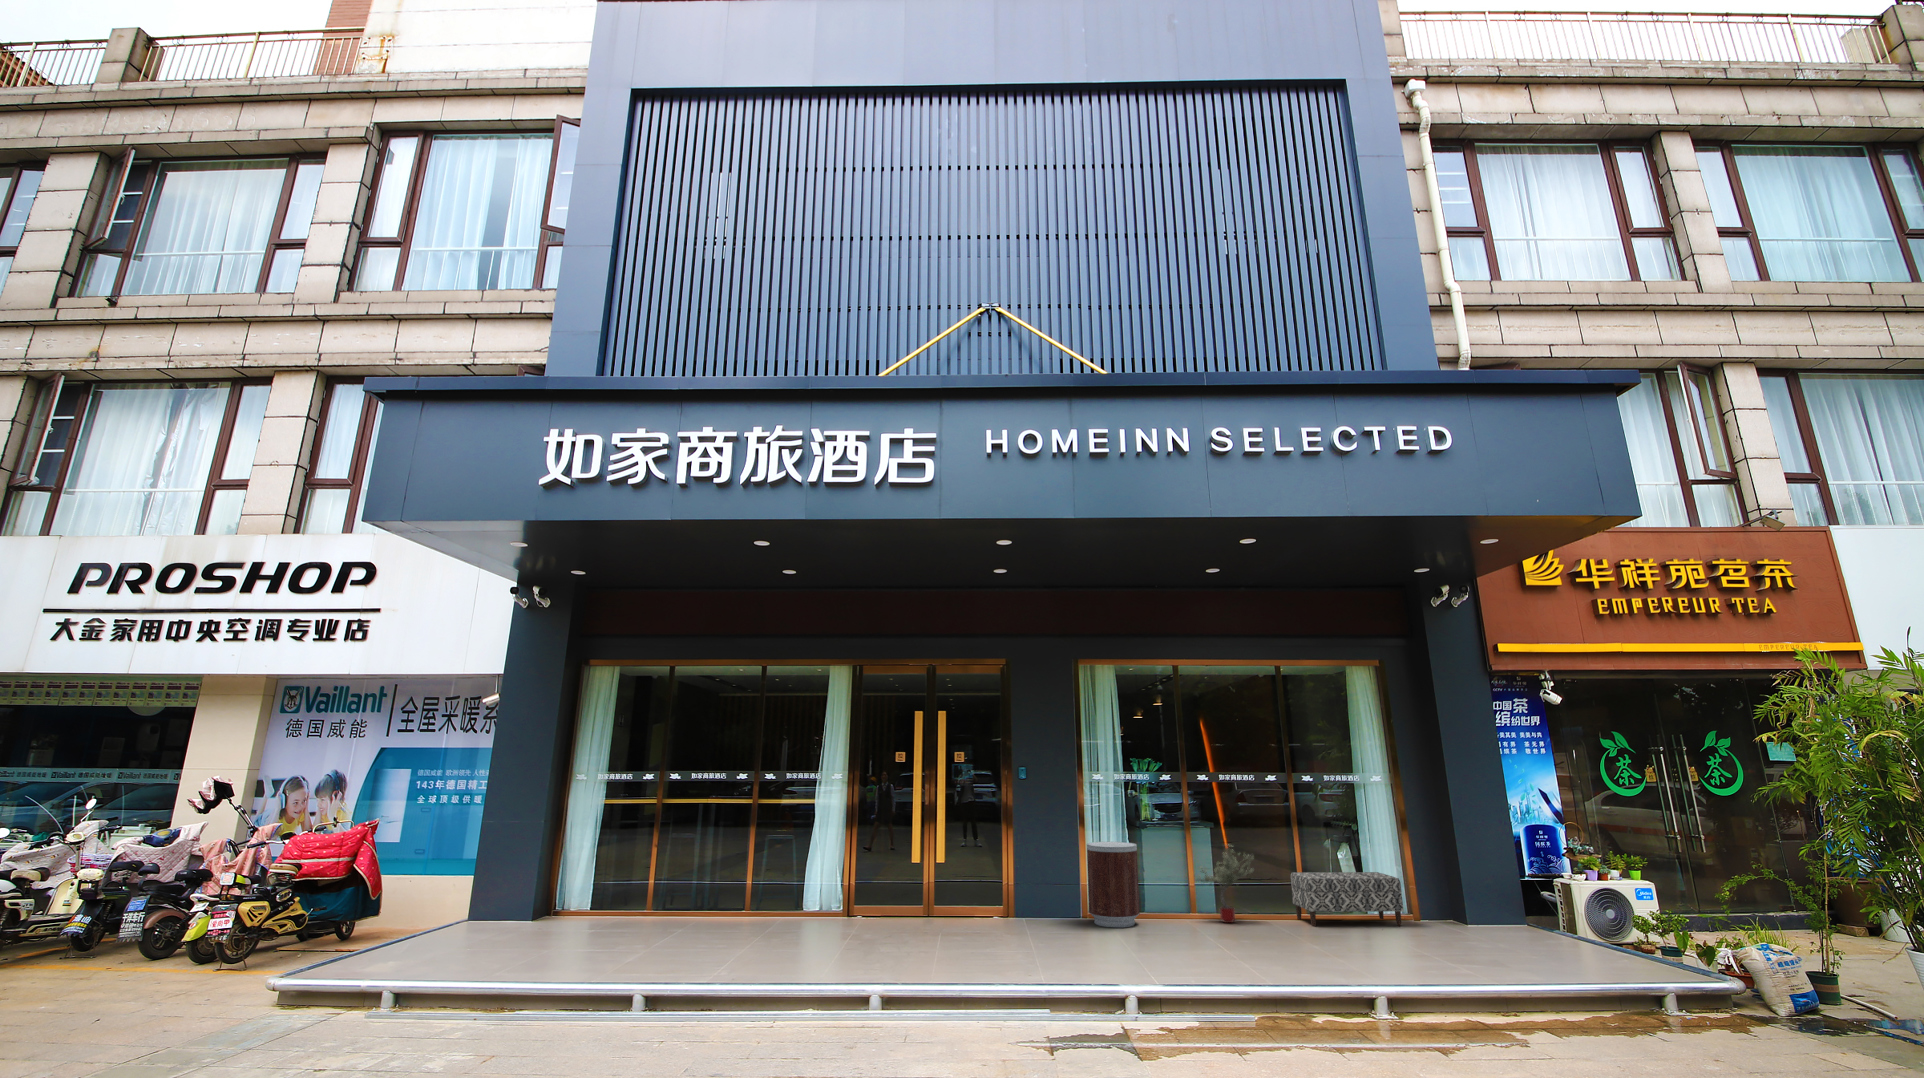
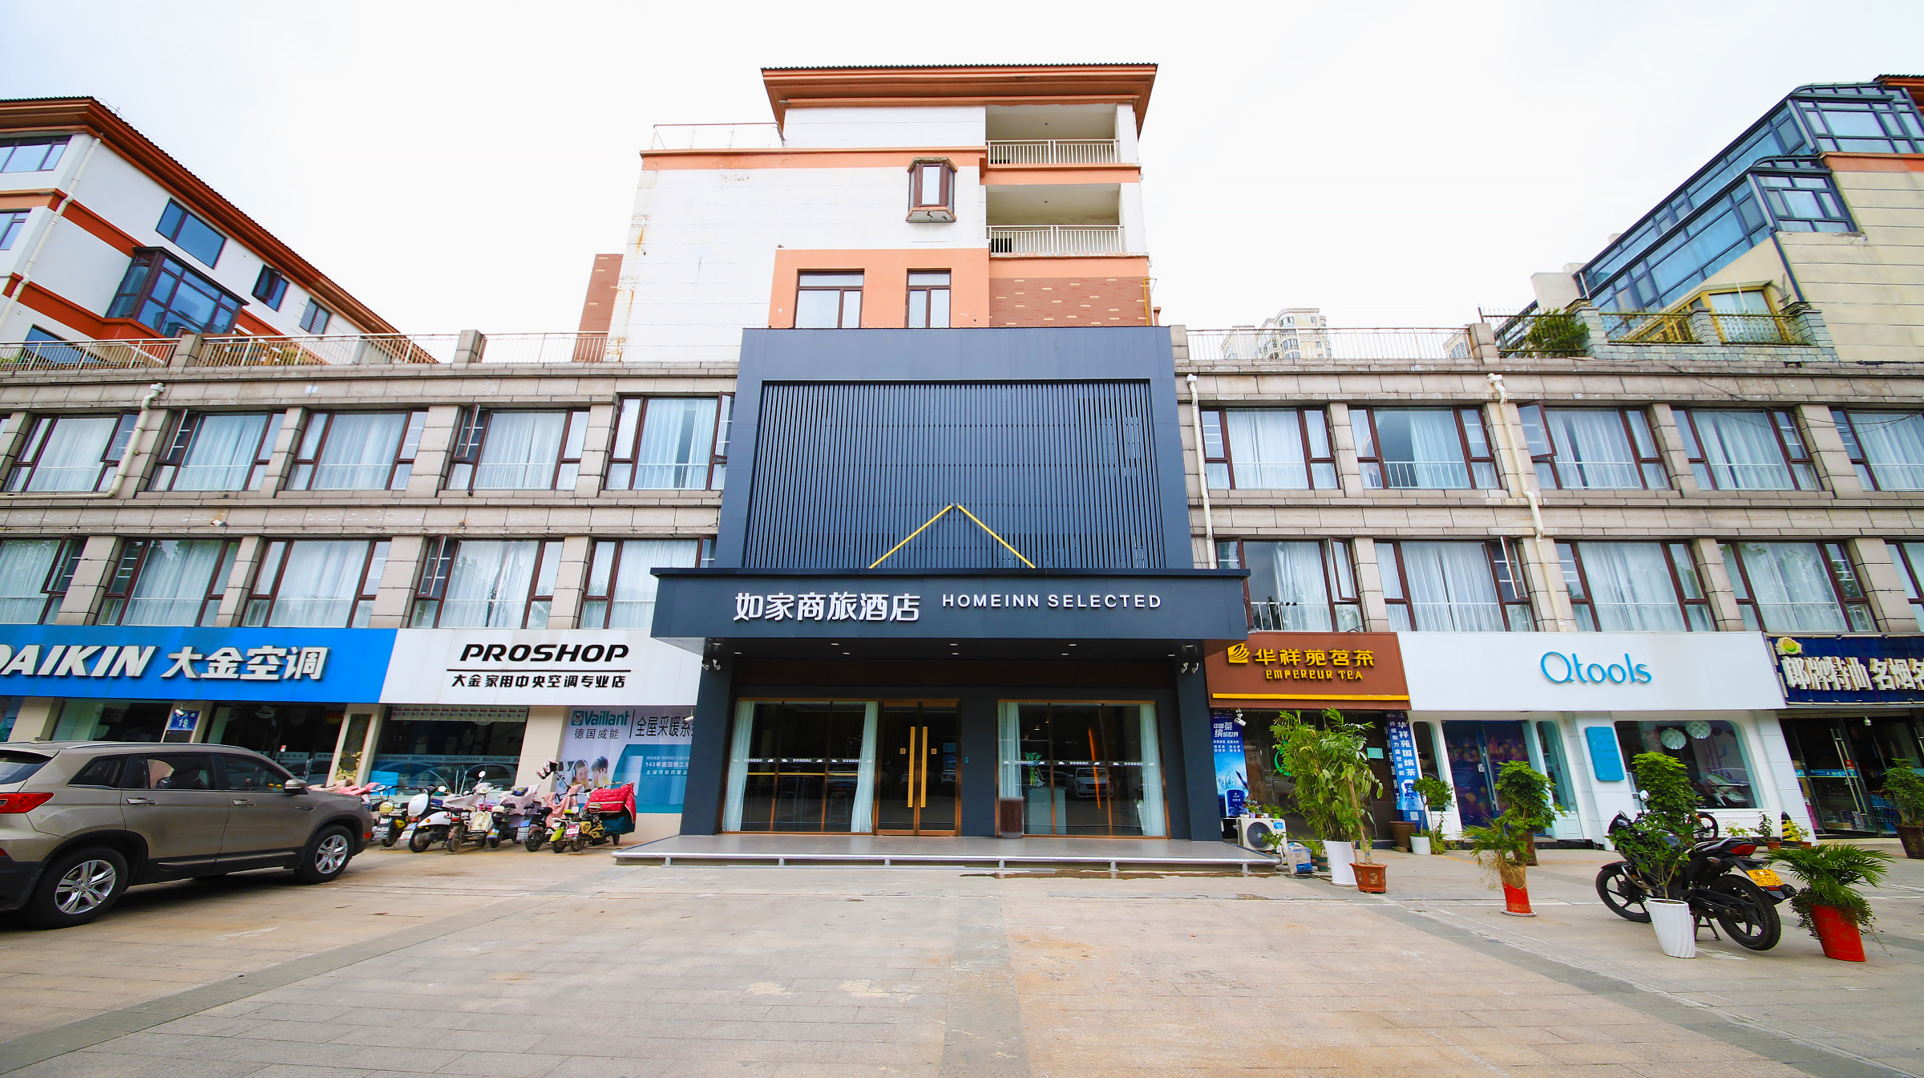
potted tree: present [1197,844,1254,923] -> none [1053,797,1085,838]
bench: present [1291,872,1403,926] -> none [1105,813,1158,839]

